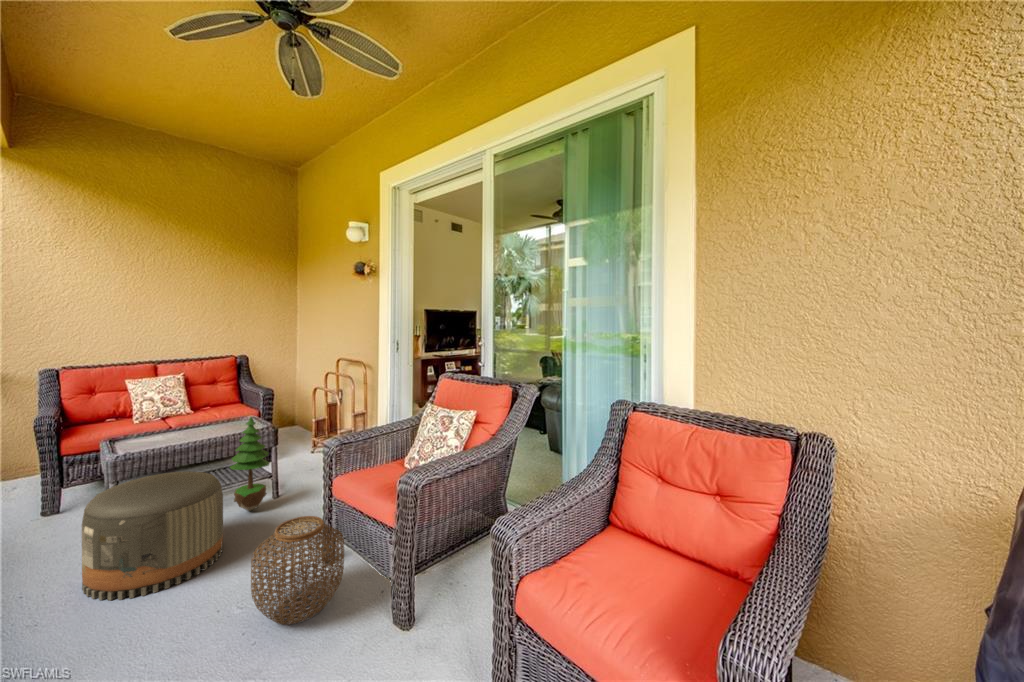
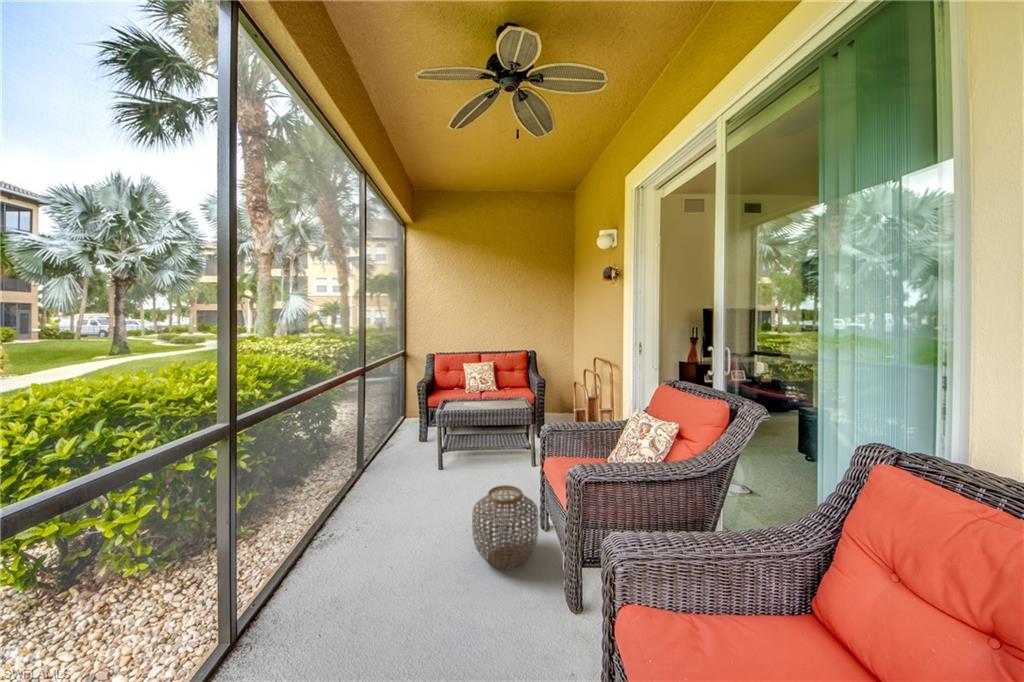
potted tree: present [230,417,269,511] -> none [499,398,525,471]
pouf: present [82,471,223,600] -> none [414,431,485,509]

